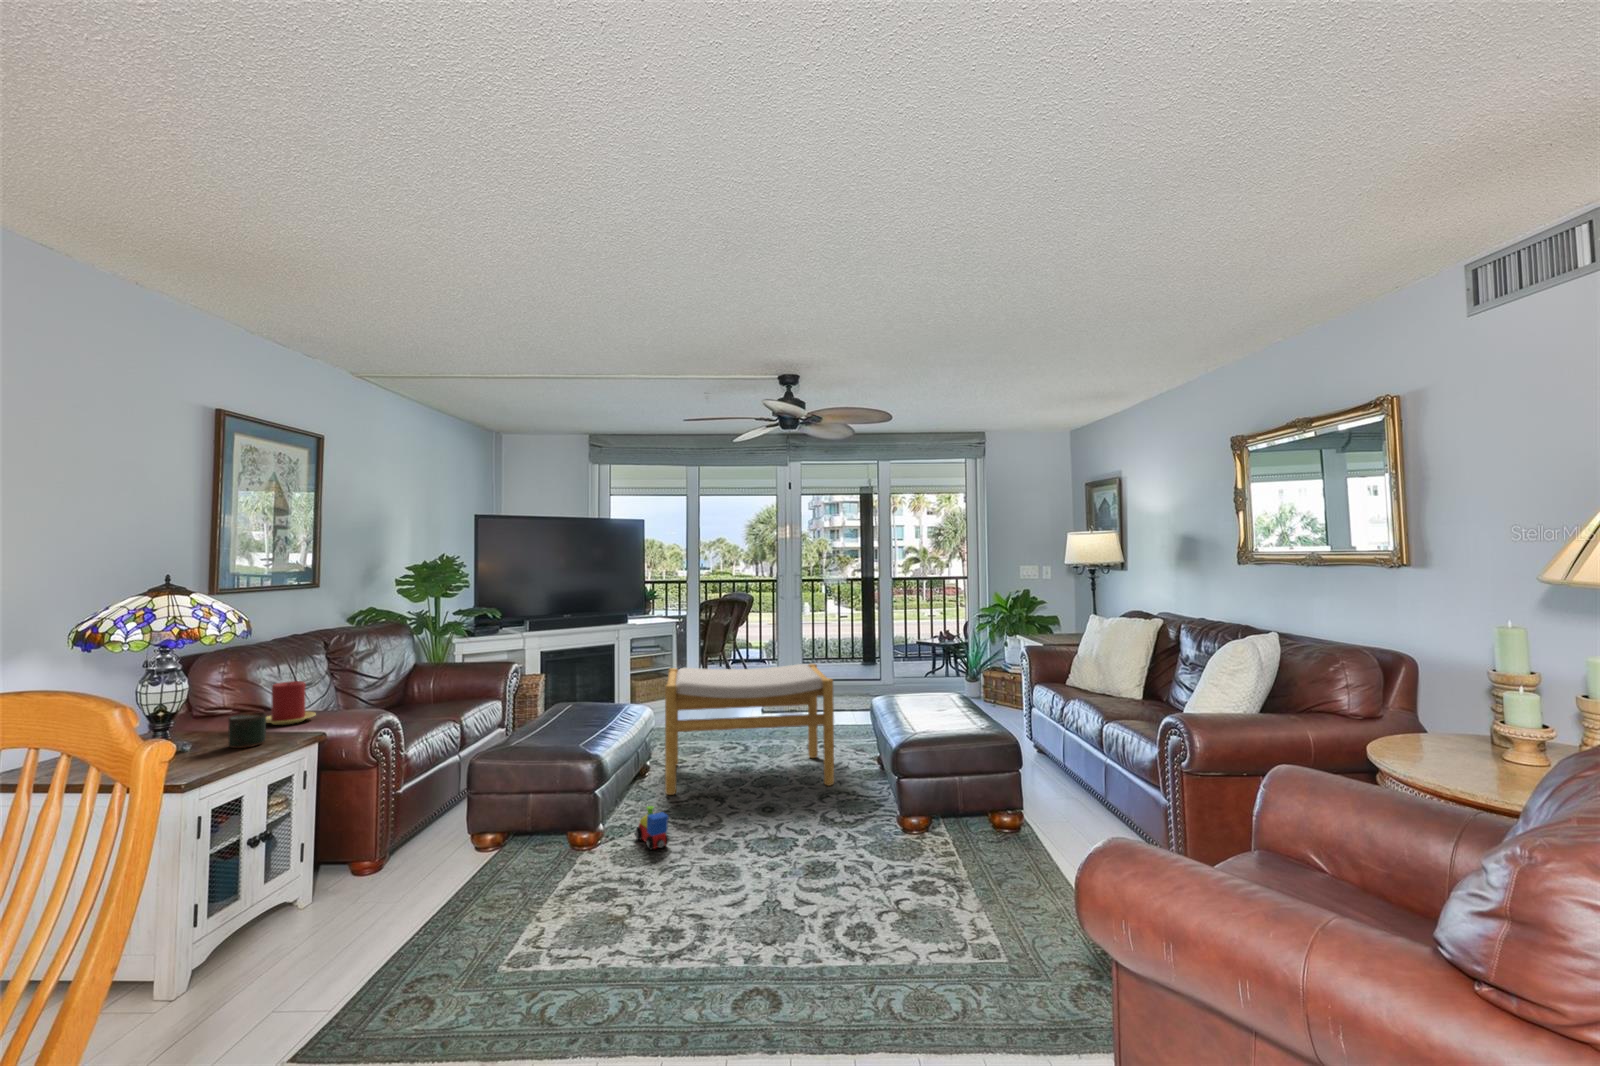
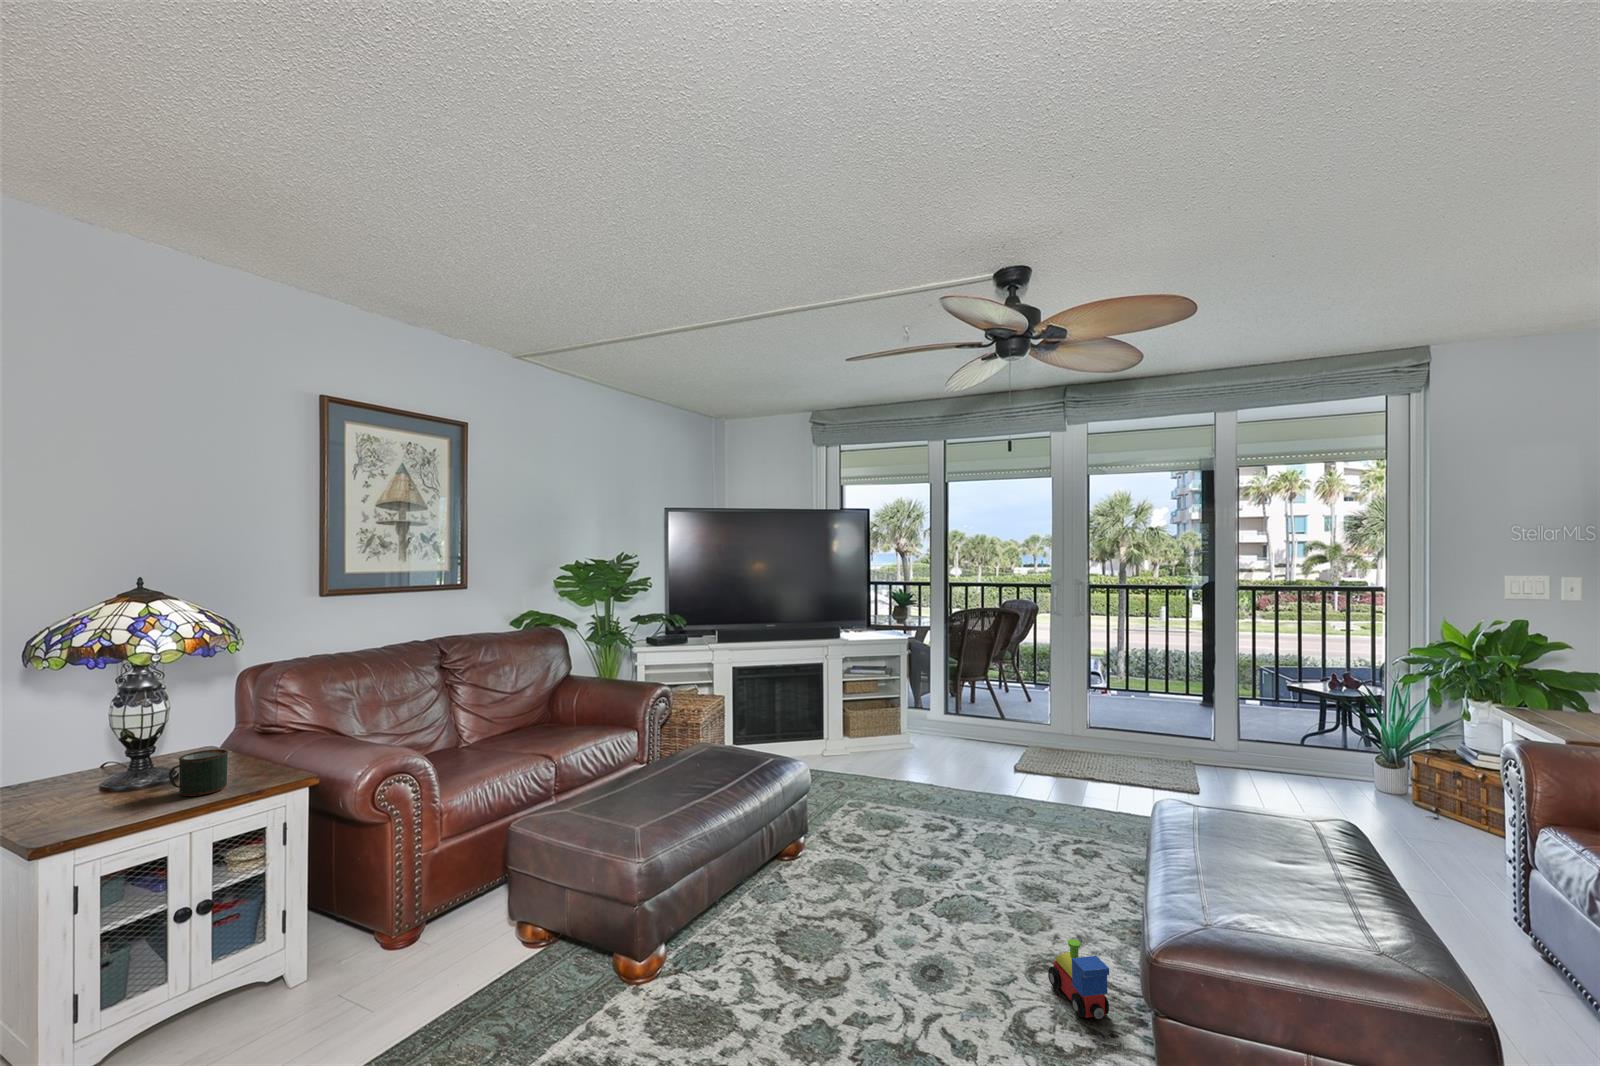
footstool: present [665,664,834,795] -> none [798,710,1069,941]
candle: present [266,681,316,725] -> none [280,705,347,759]
toy train: present [635,806,669,850] -> present [1048,939,1109,1019]

